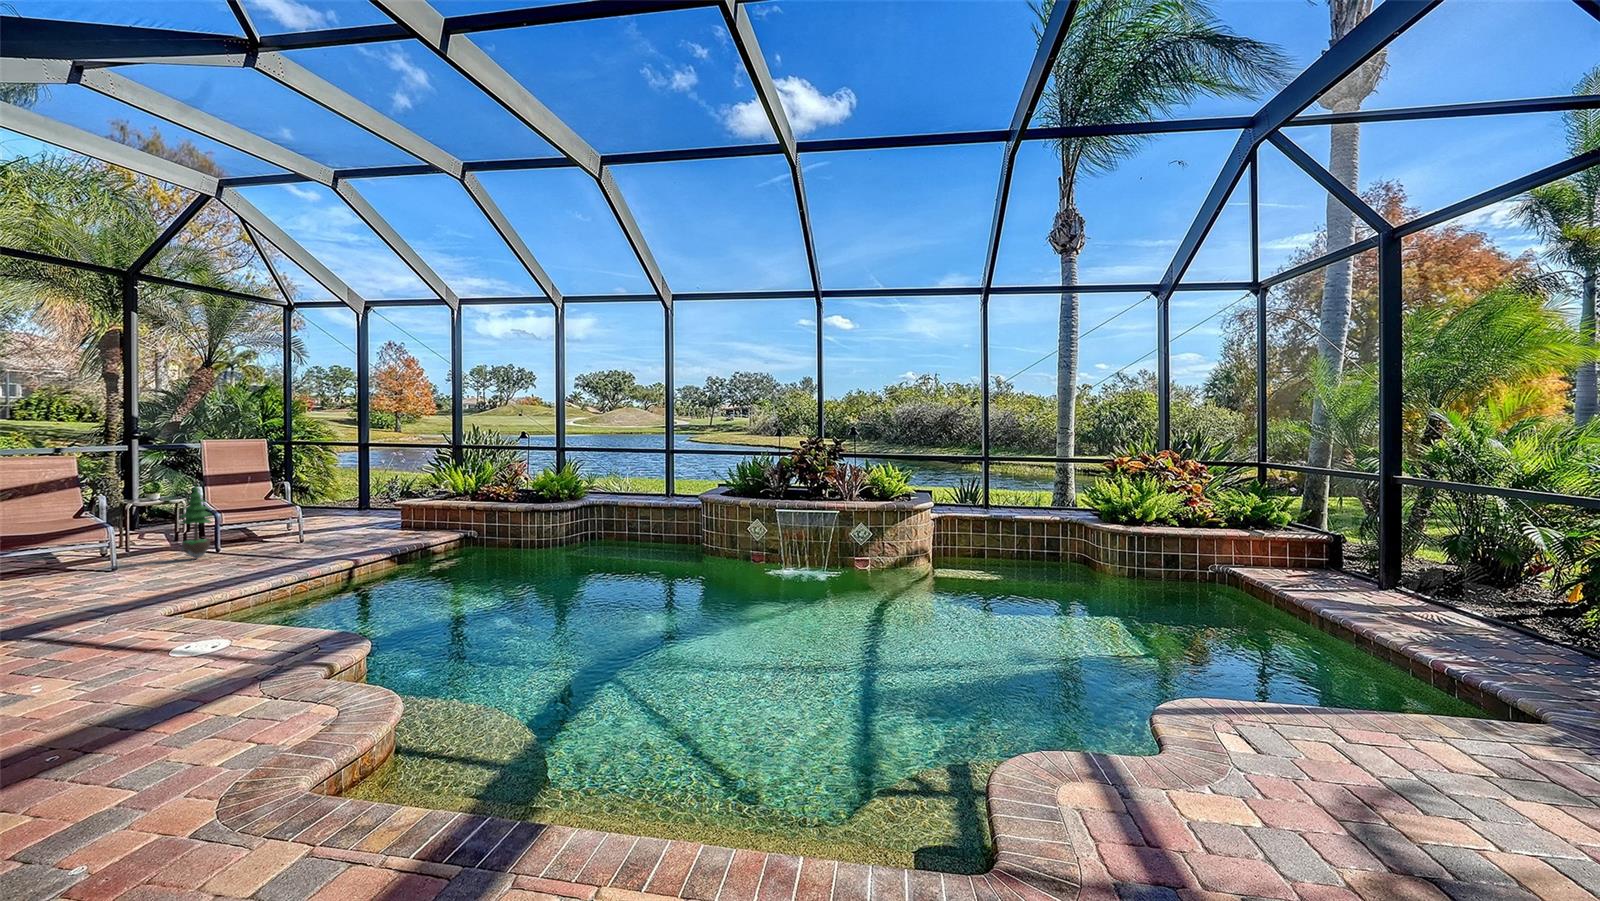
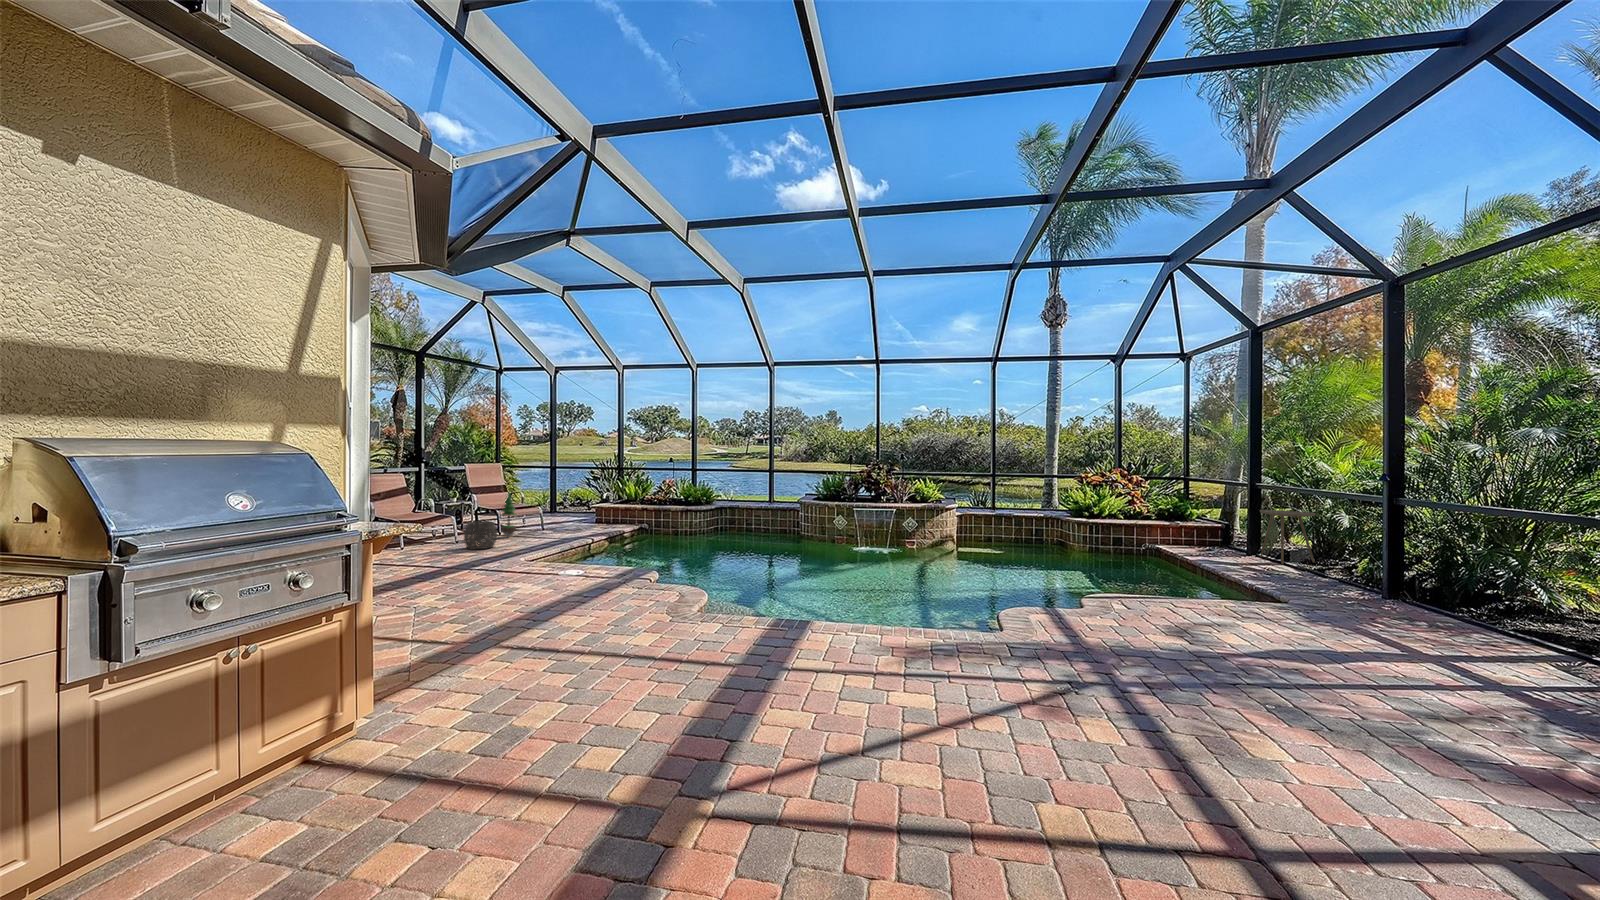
side table: none [1416,516,1521,611] -> present [1260,510,1316,565]
woven basket: none [58,536,134,588] -> present [464,521,497,549]

